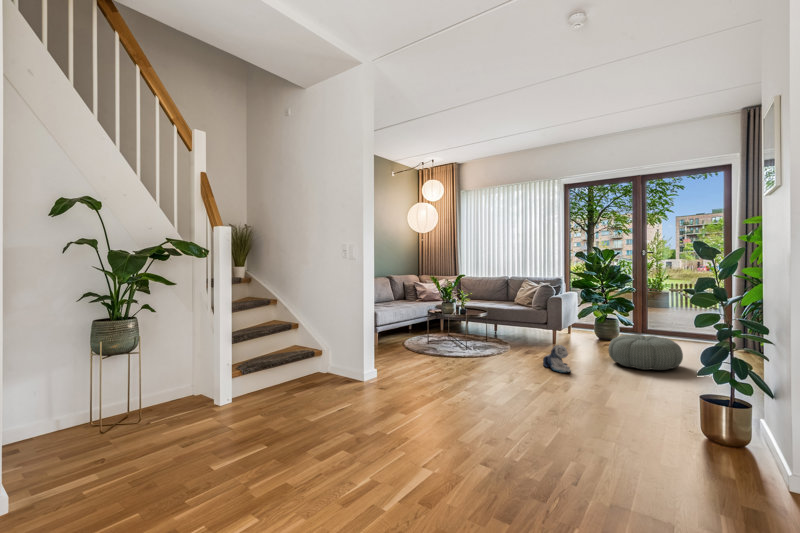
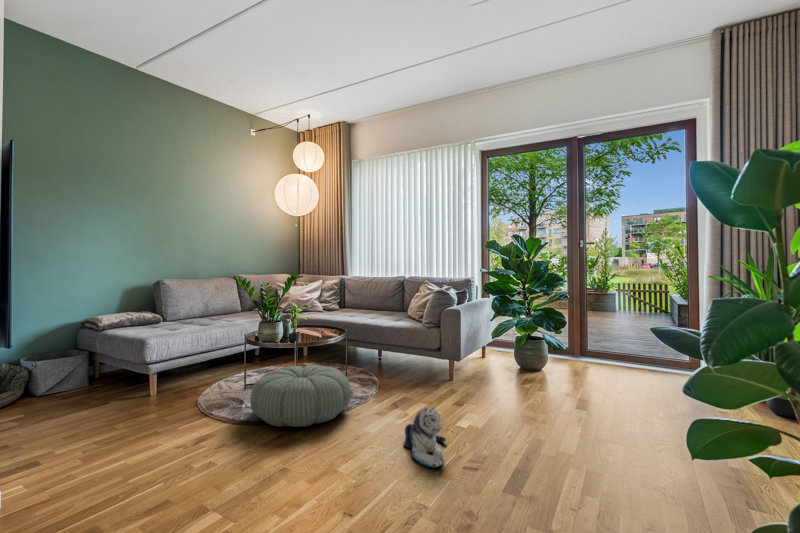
pouf: present [609,335,683,370] -> present [250,365,351,427]

